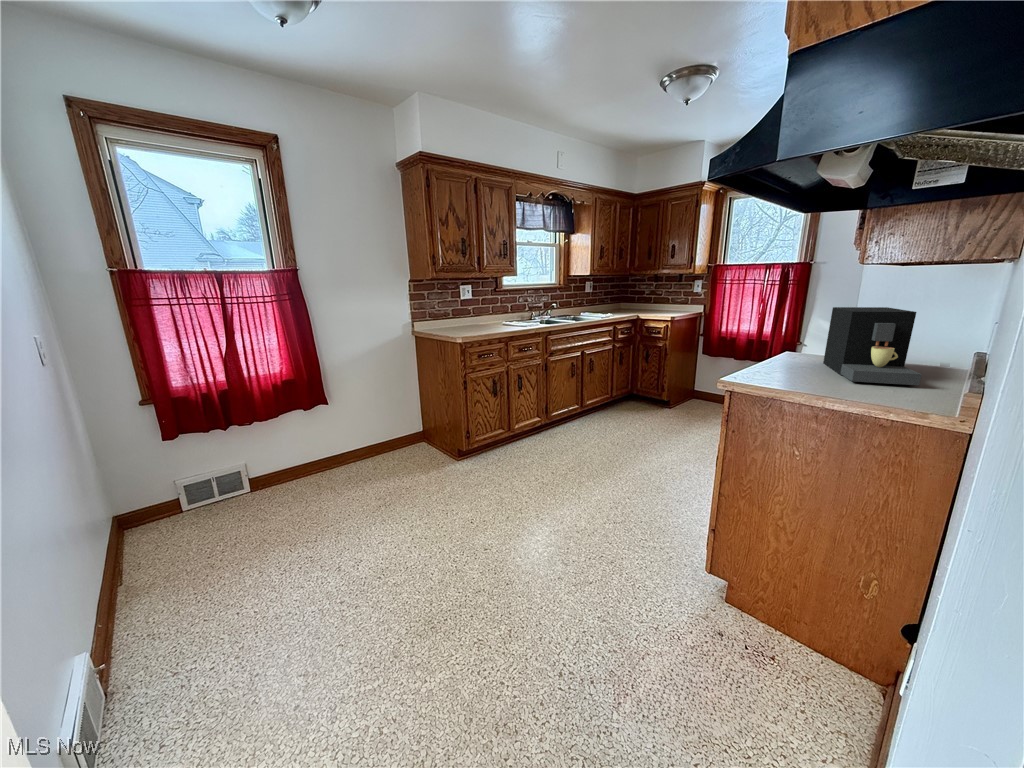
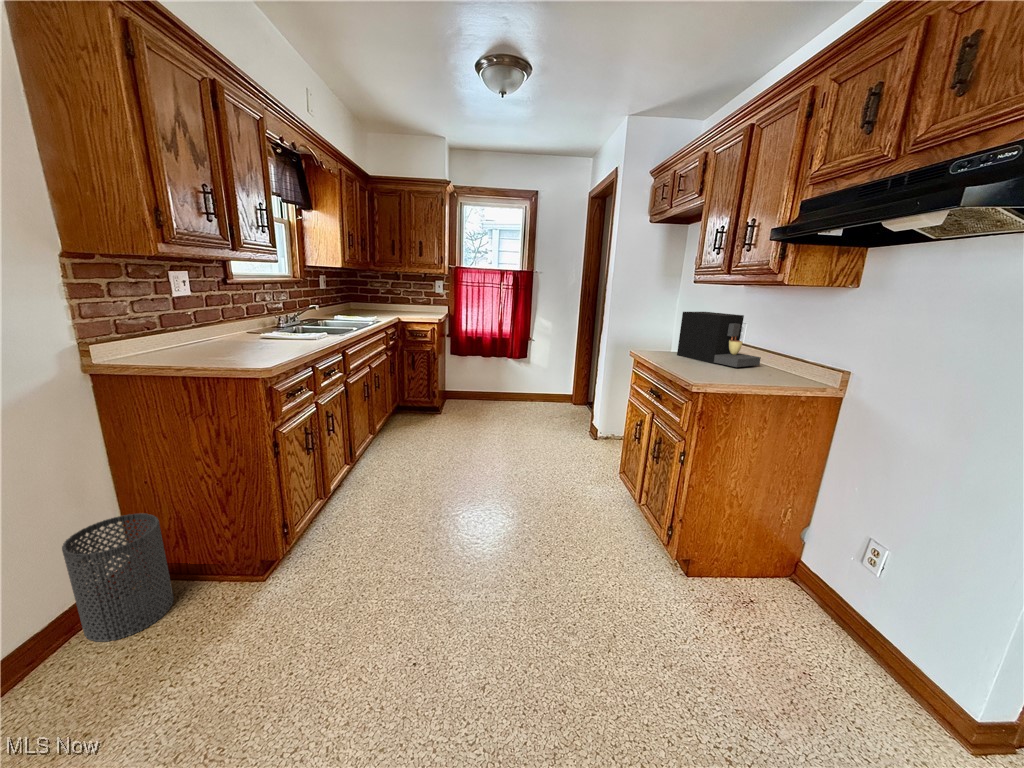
trash can: none [388,406,426,460] -> present [62,513,174,642]

